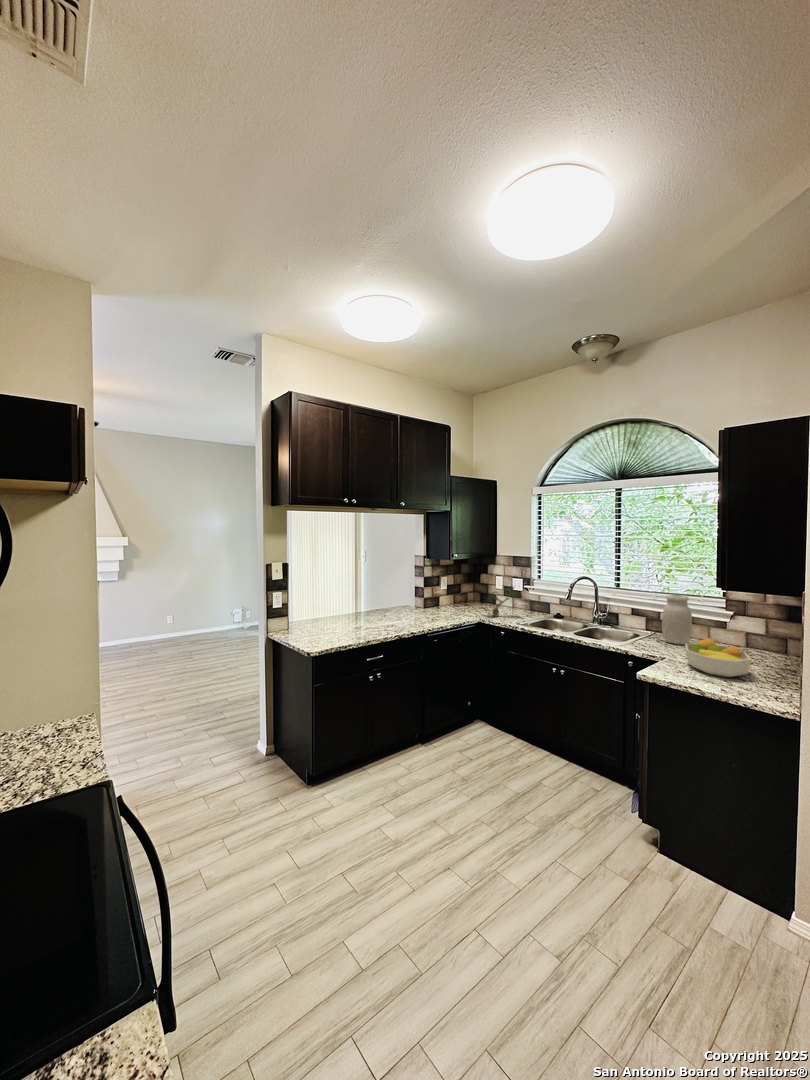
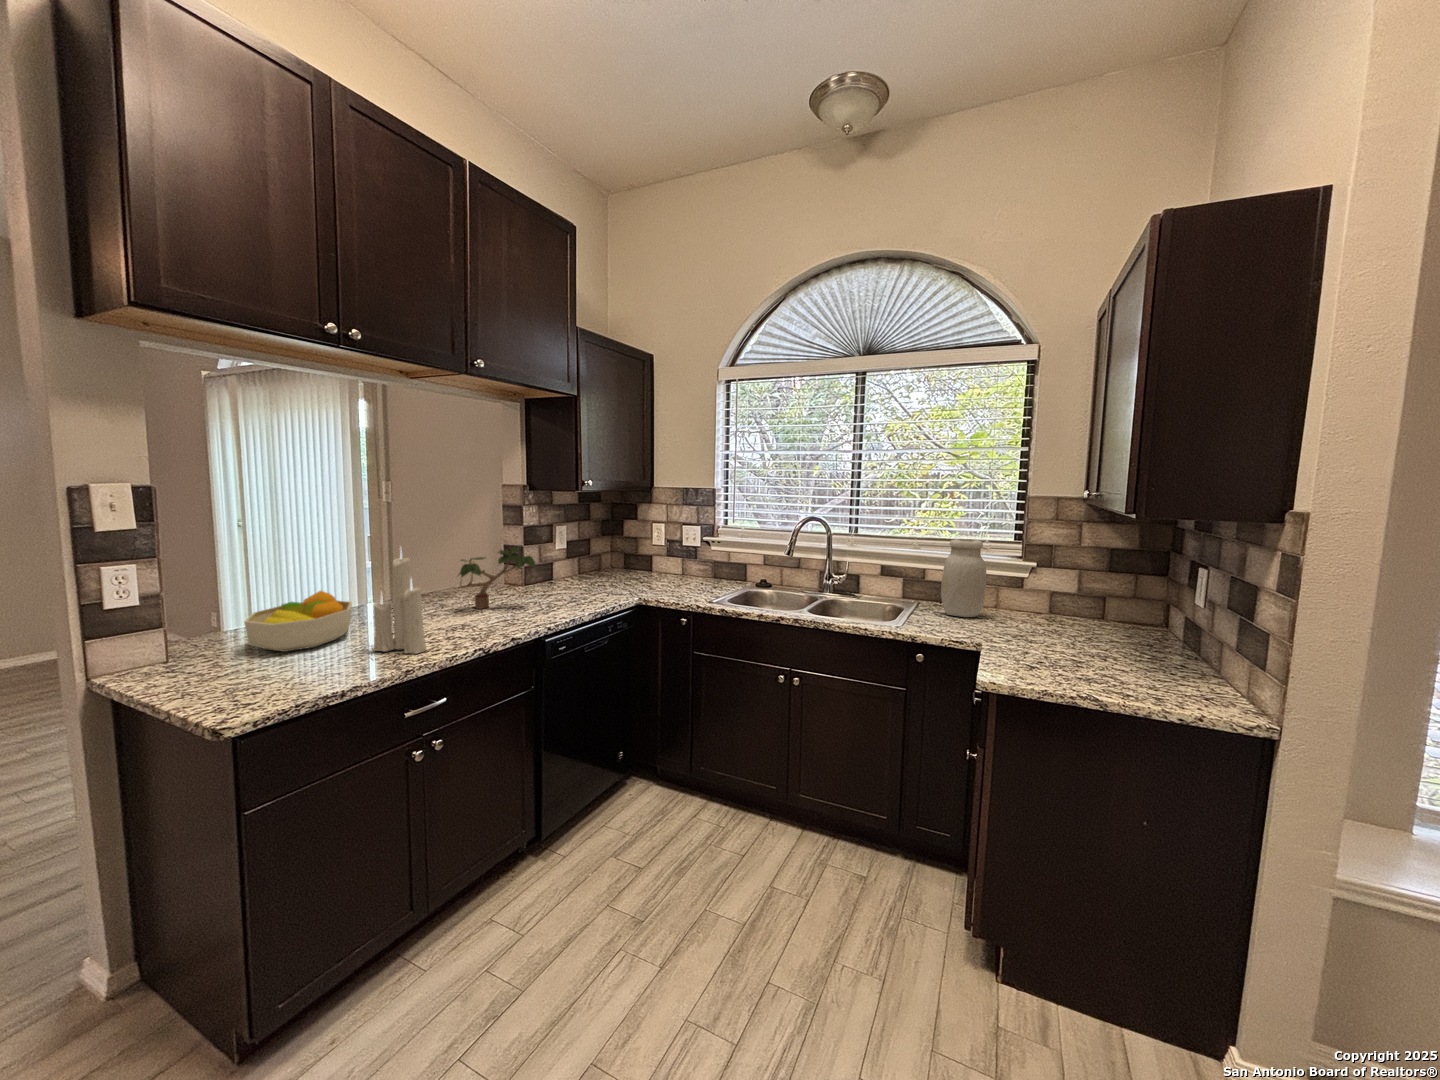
candle: none [355,586,376,635] -> present [373,552,427,654]
potted plant: present [487,587,522,617] -> present [459,546,535,609]
fruit bowl: present [685,638,751,677] -> present [244,591,352,652]

